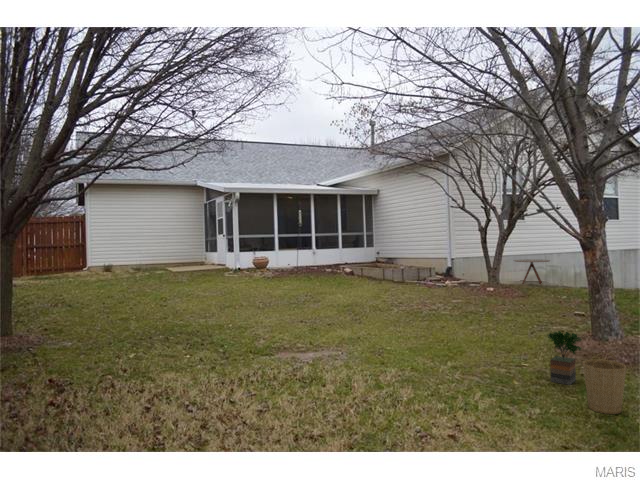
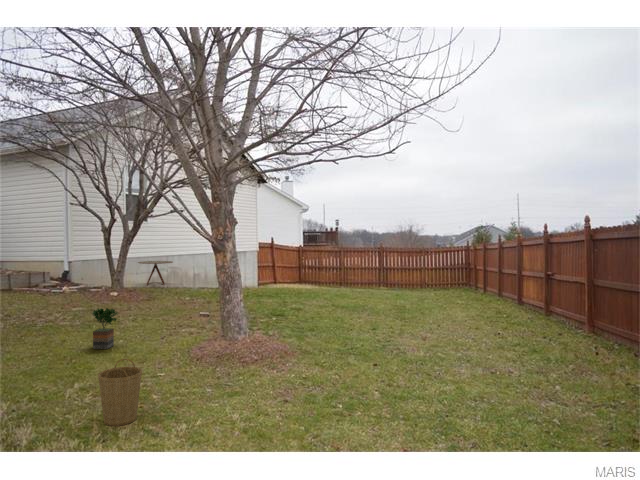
potted tree: present [548,331,582,385] -> present [92,308,118,349]
basket: present [583,353,627,414] -> present [98,359,142,426]

